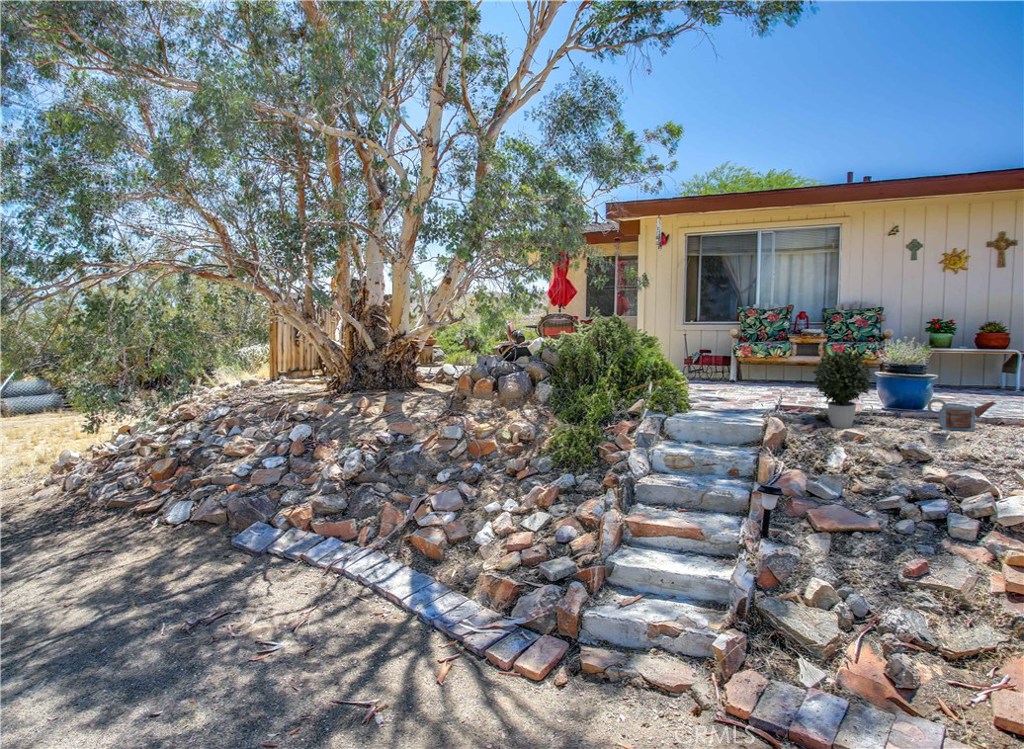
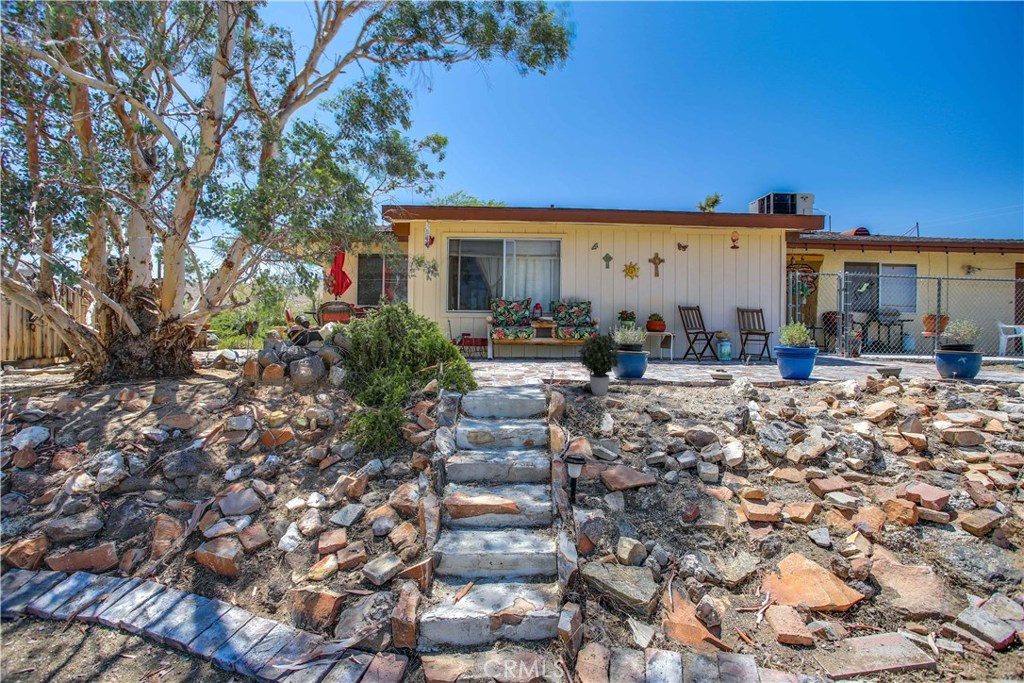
watering can: present [926,399,996,431] -> none [653,369,695,392]

